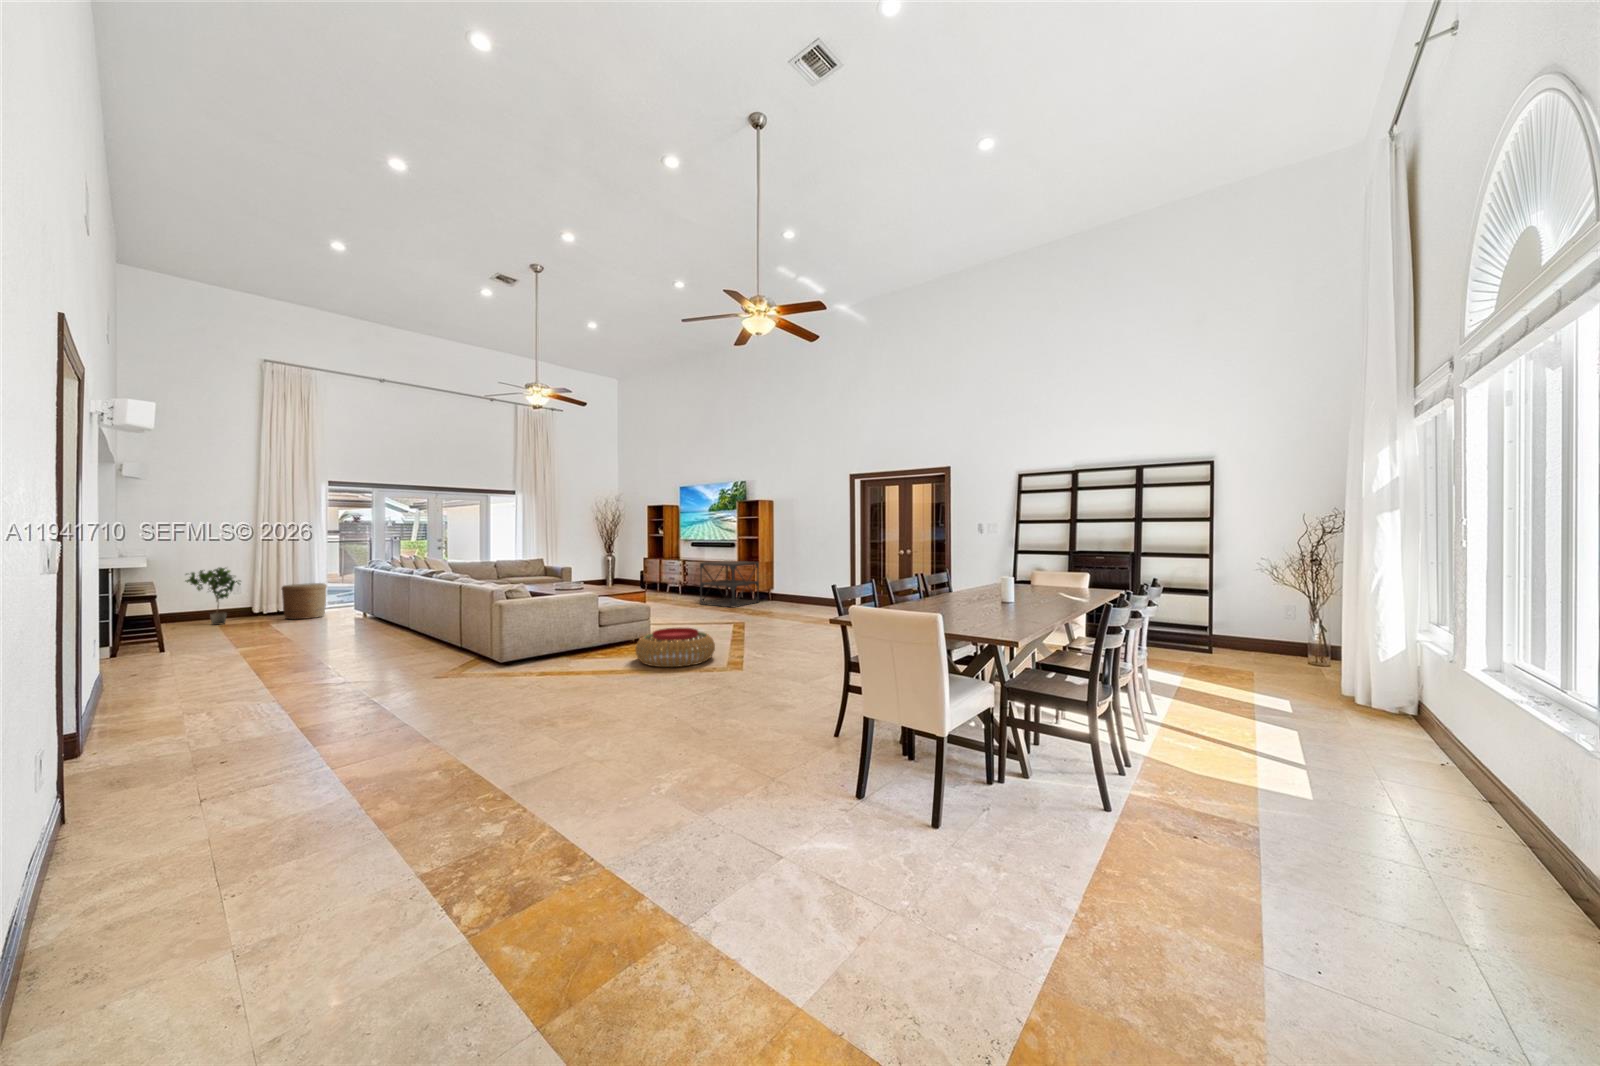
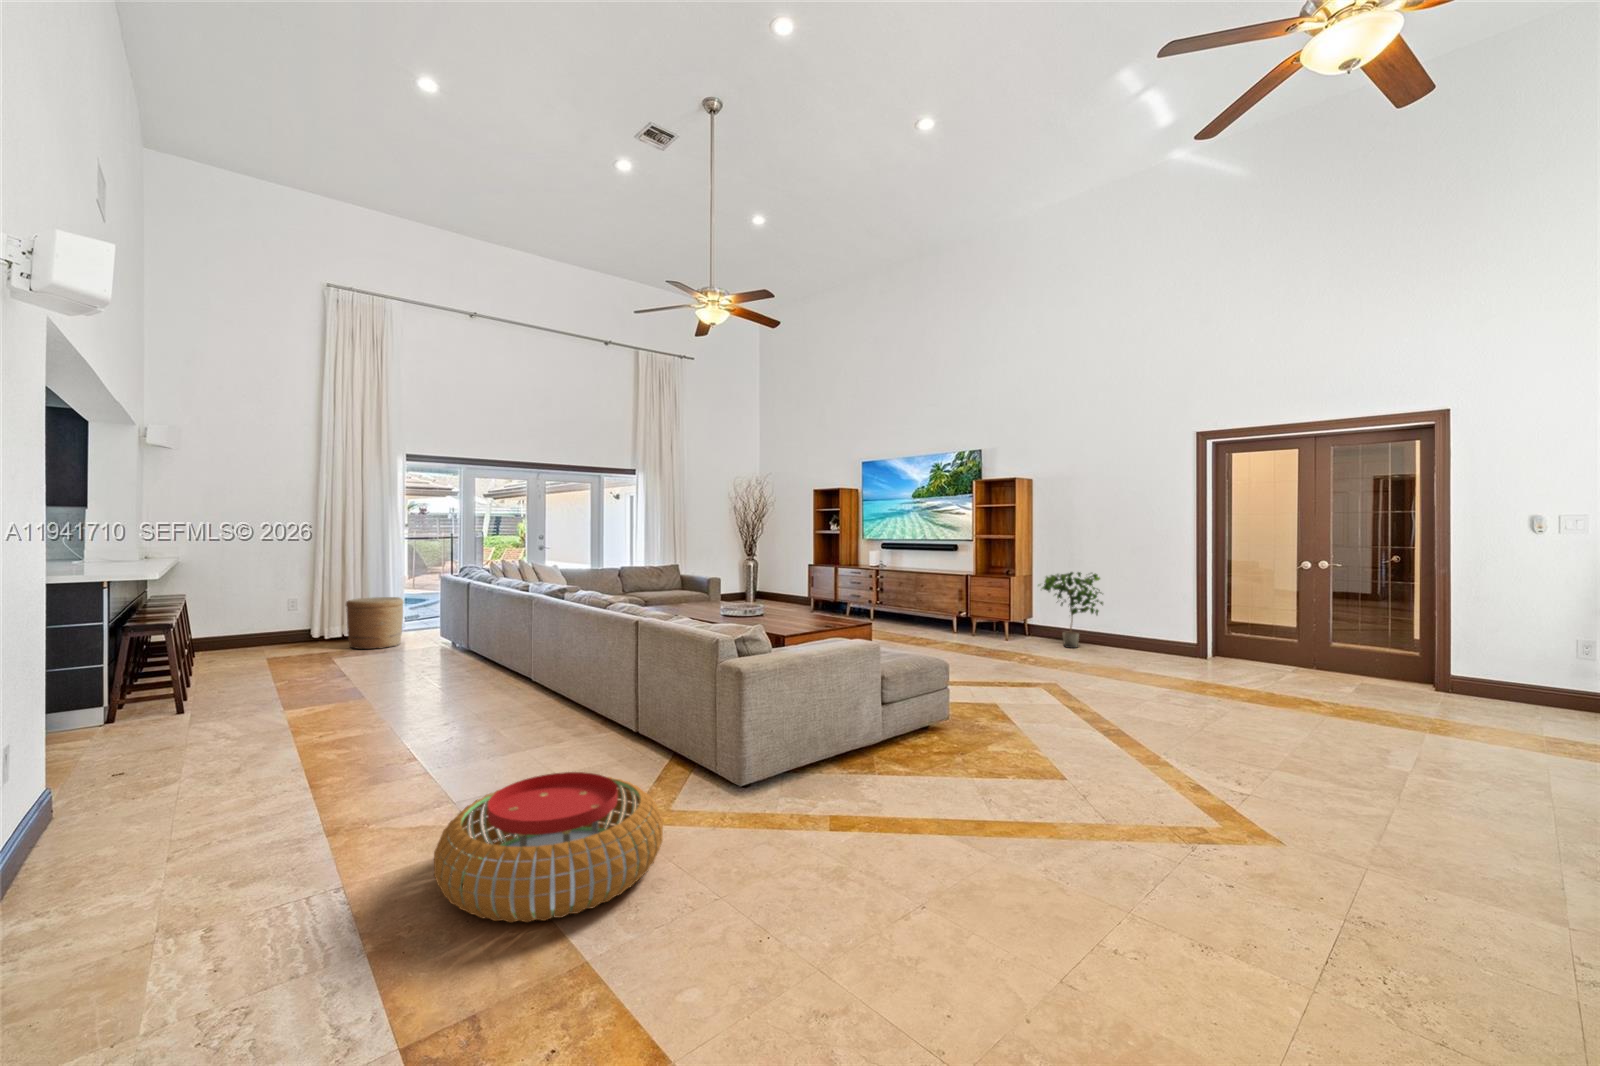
side table: present [700,561,759,607] -> none [922,572,1011,647]
potted plant: present [186,568,240,625] -> present [1042,572,1103,648]
pouf: present [635,628,715,667] -> present [434,772,663,922]

